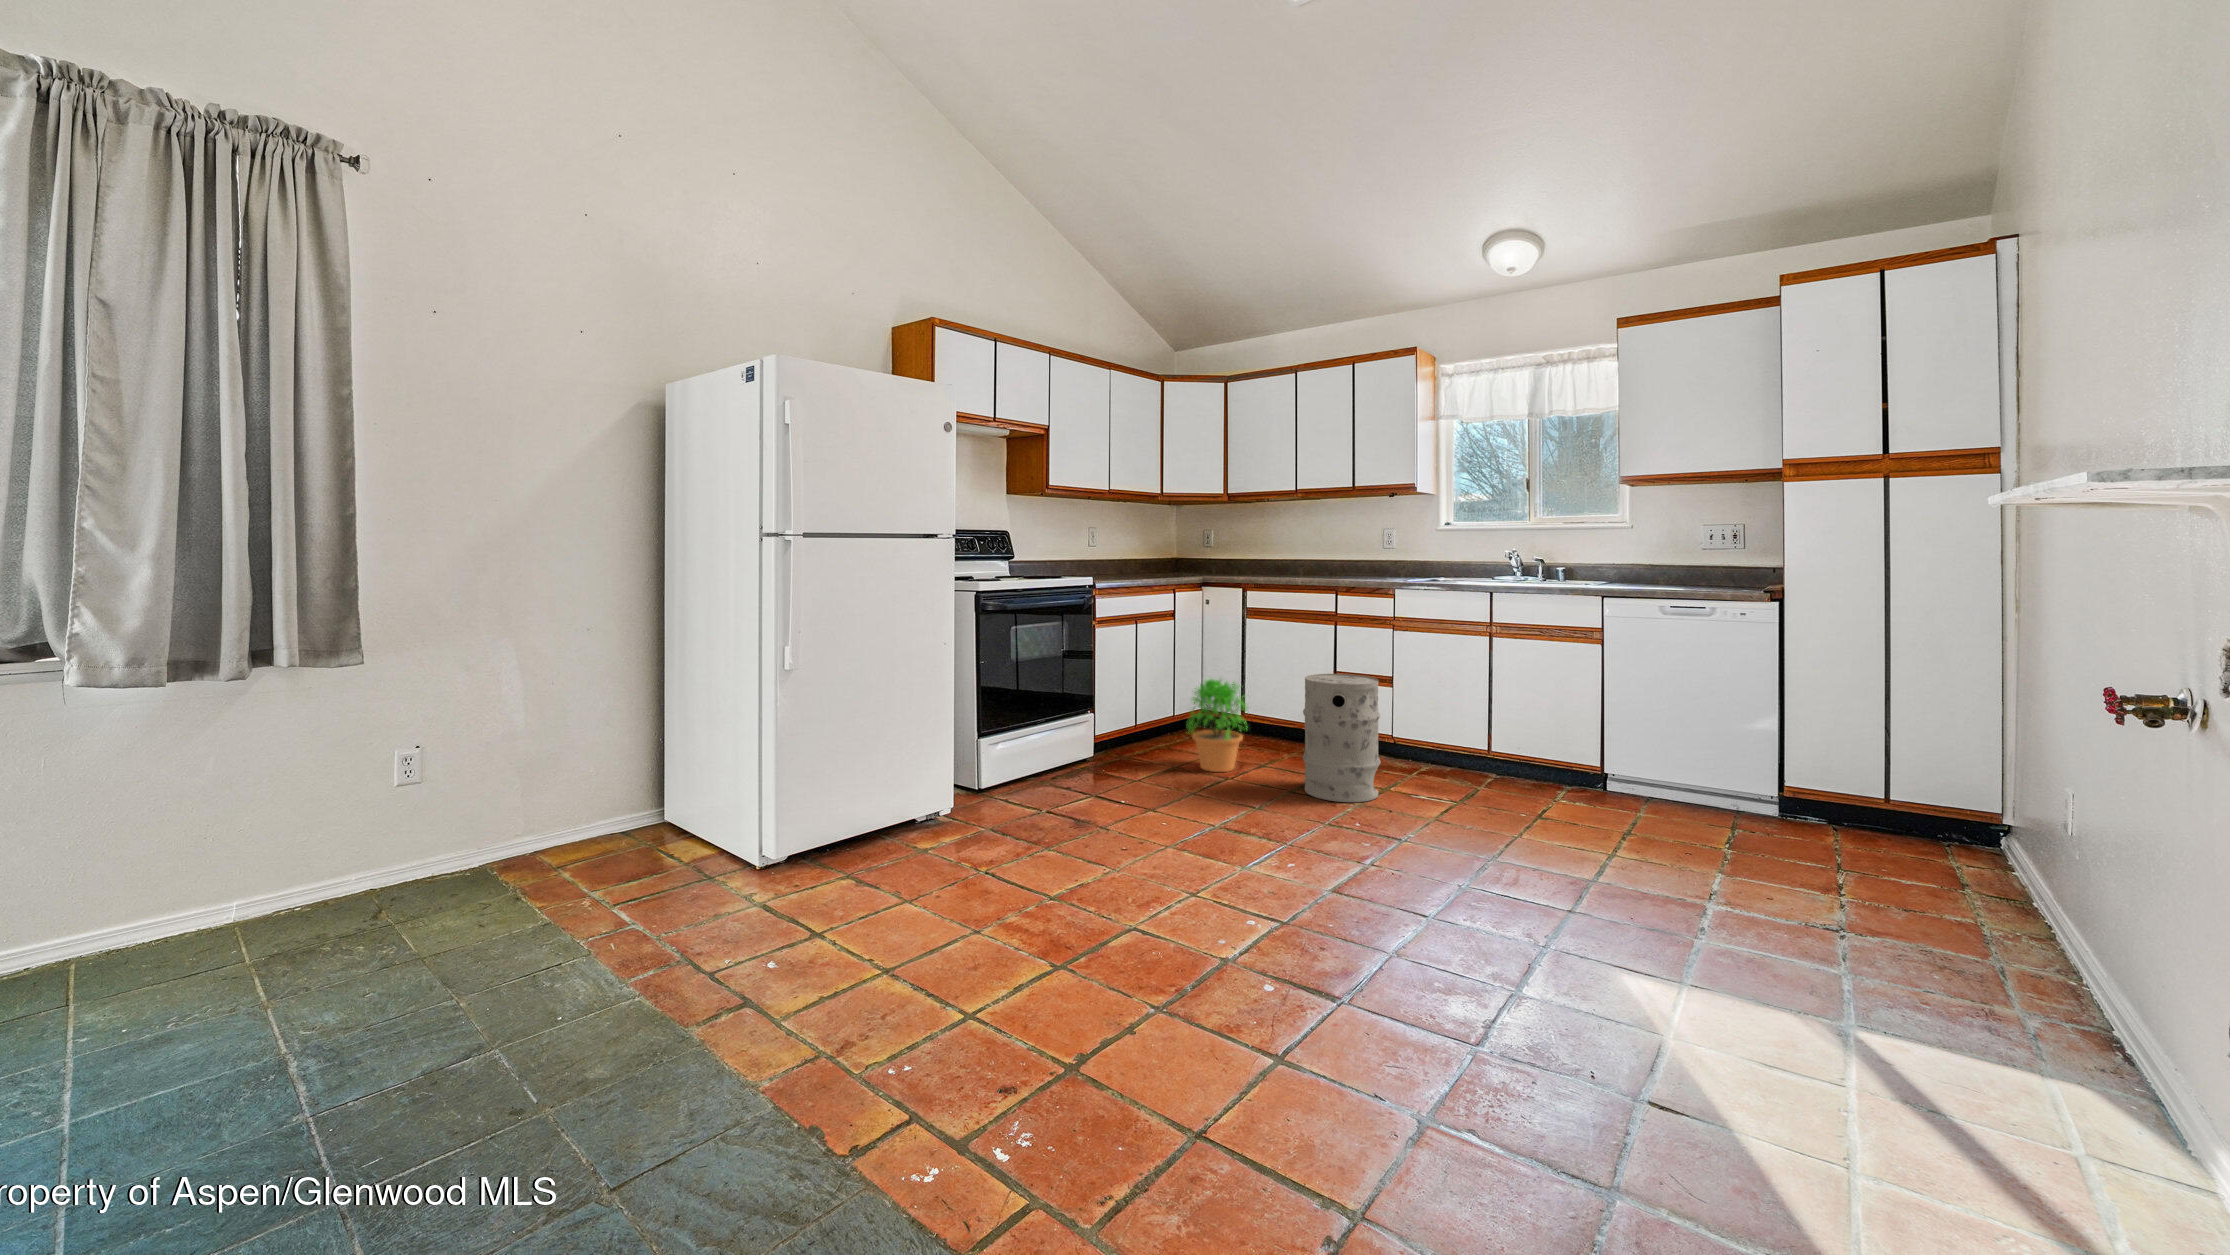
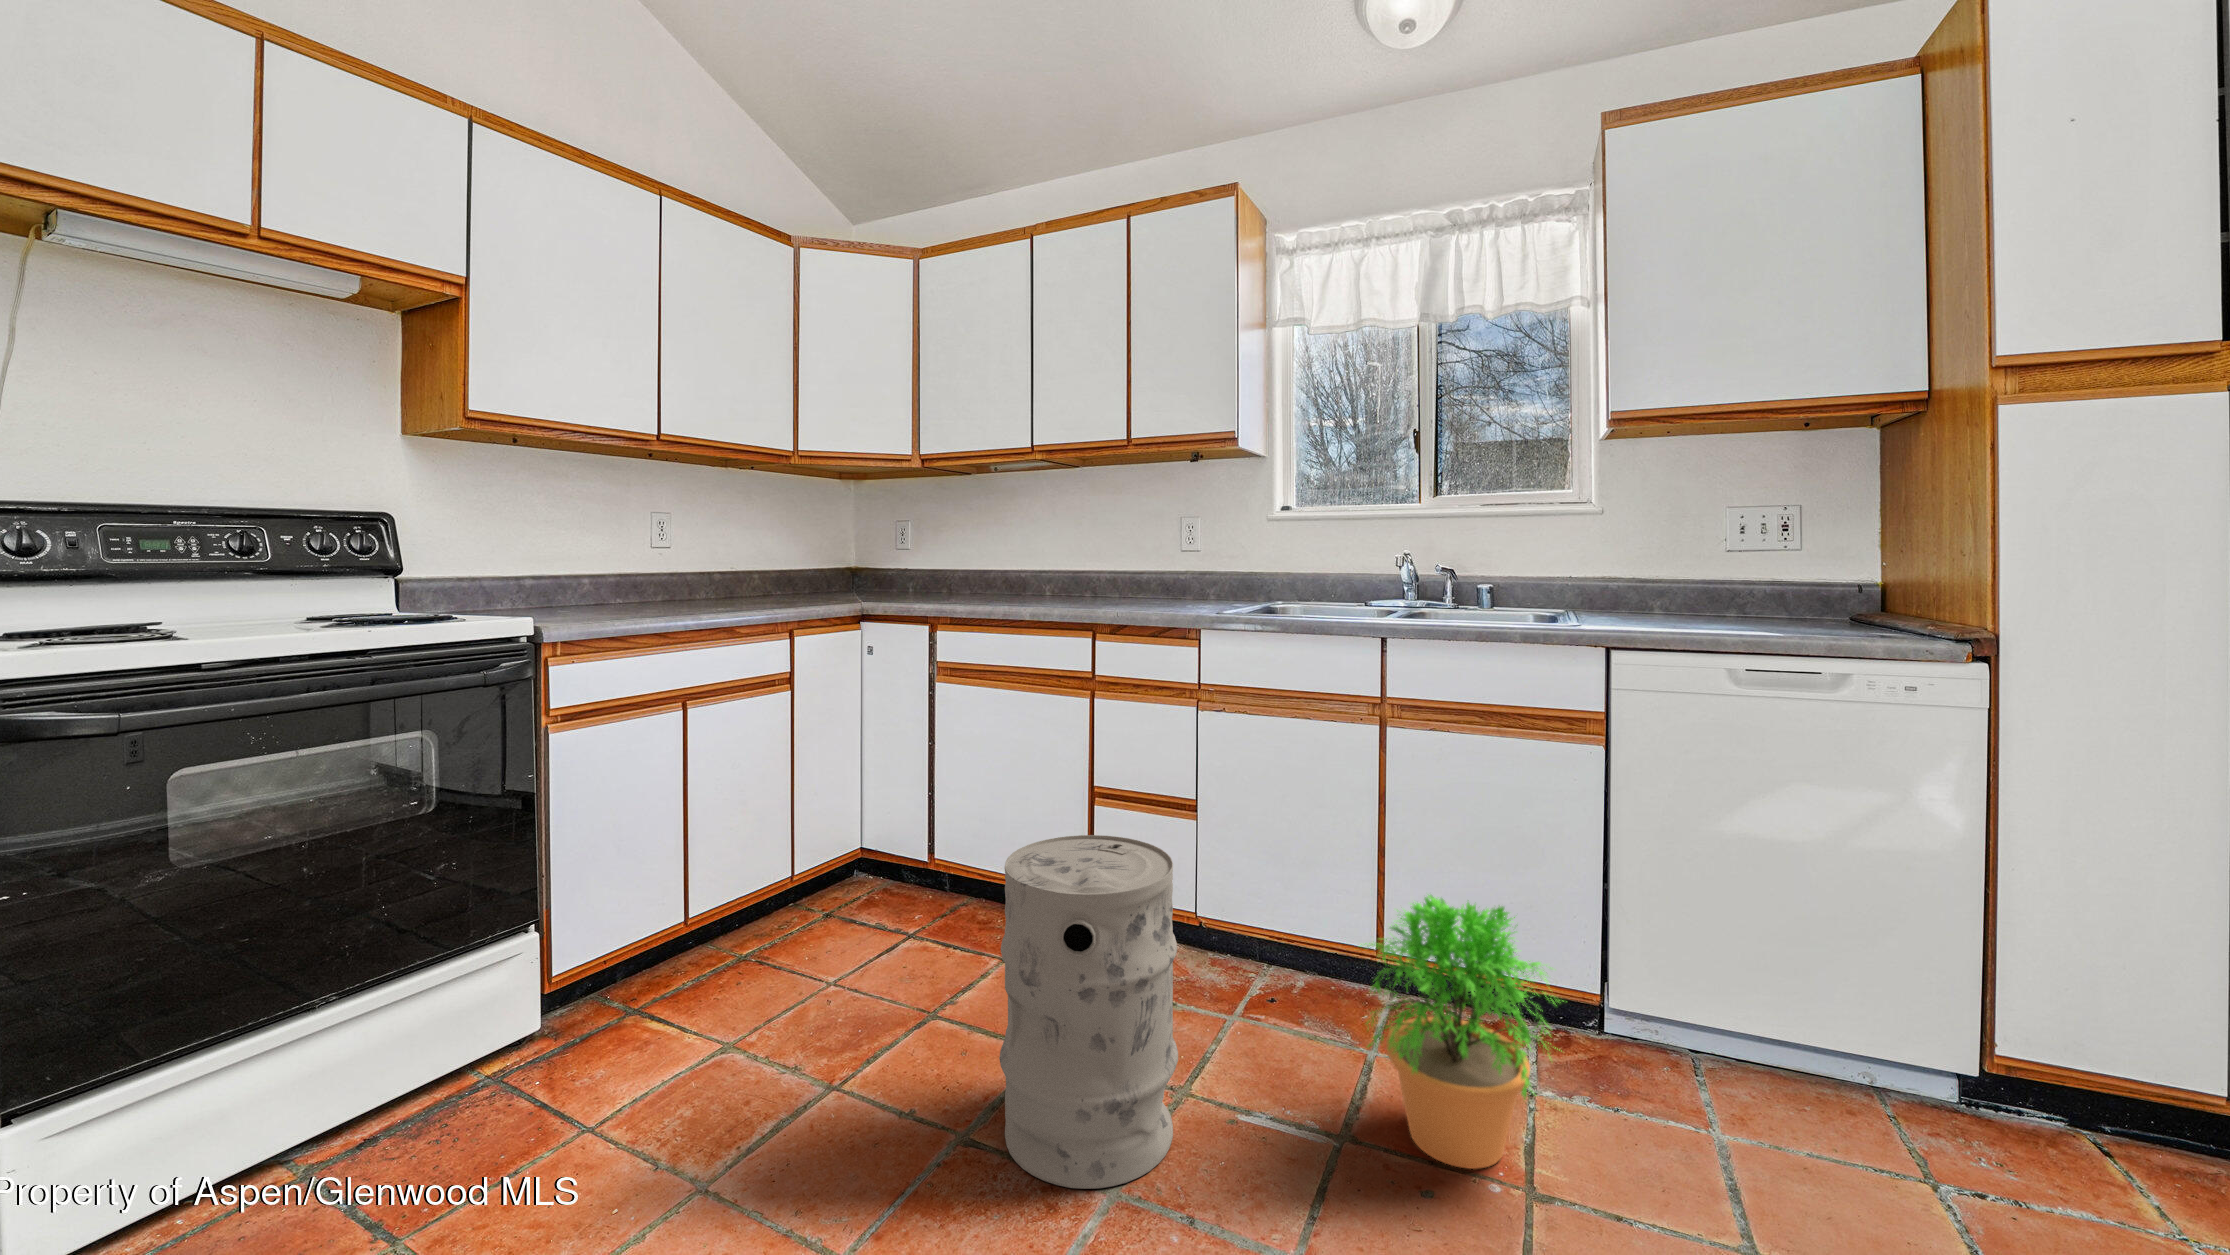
potted plant: present [1187,678,1247,772] -> present [1361,895,1551,1169]

